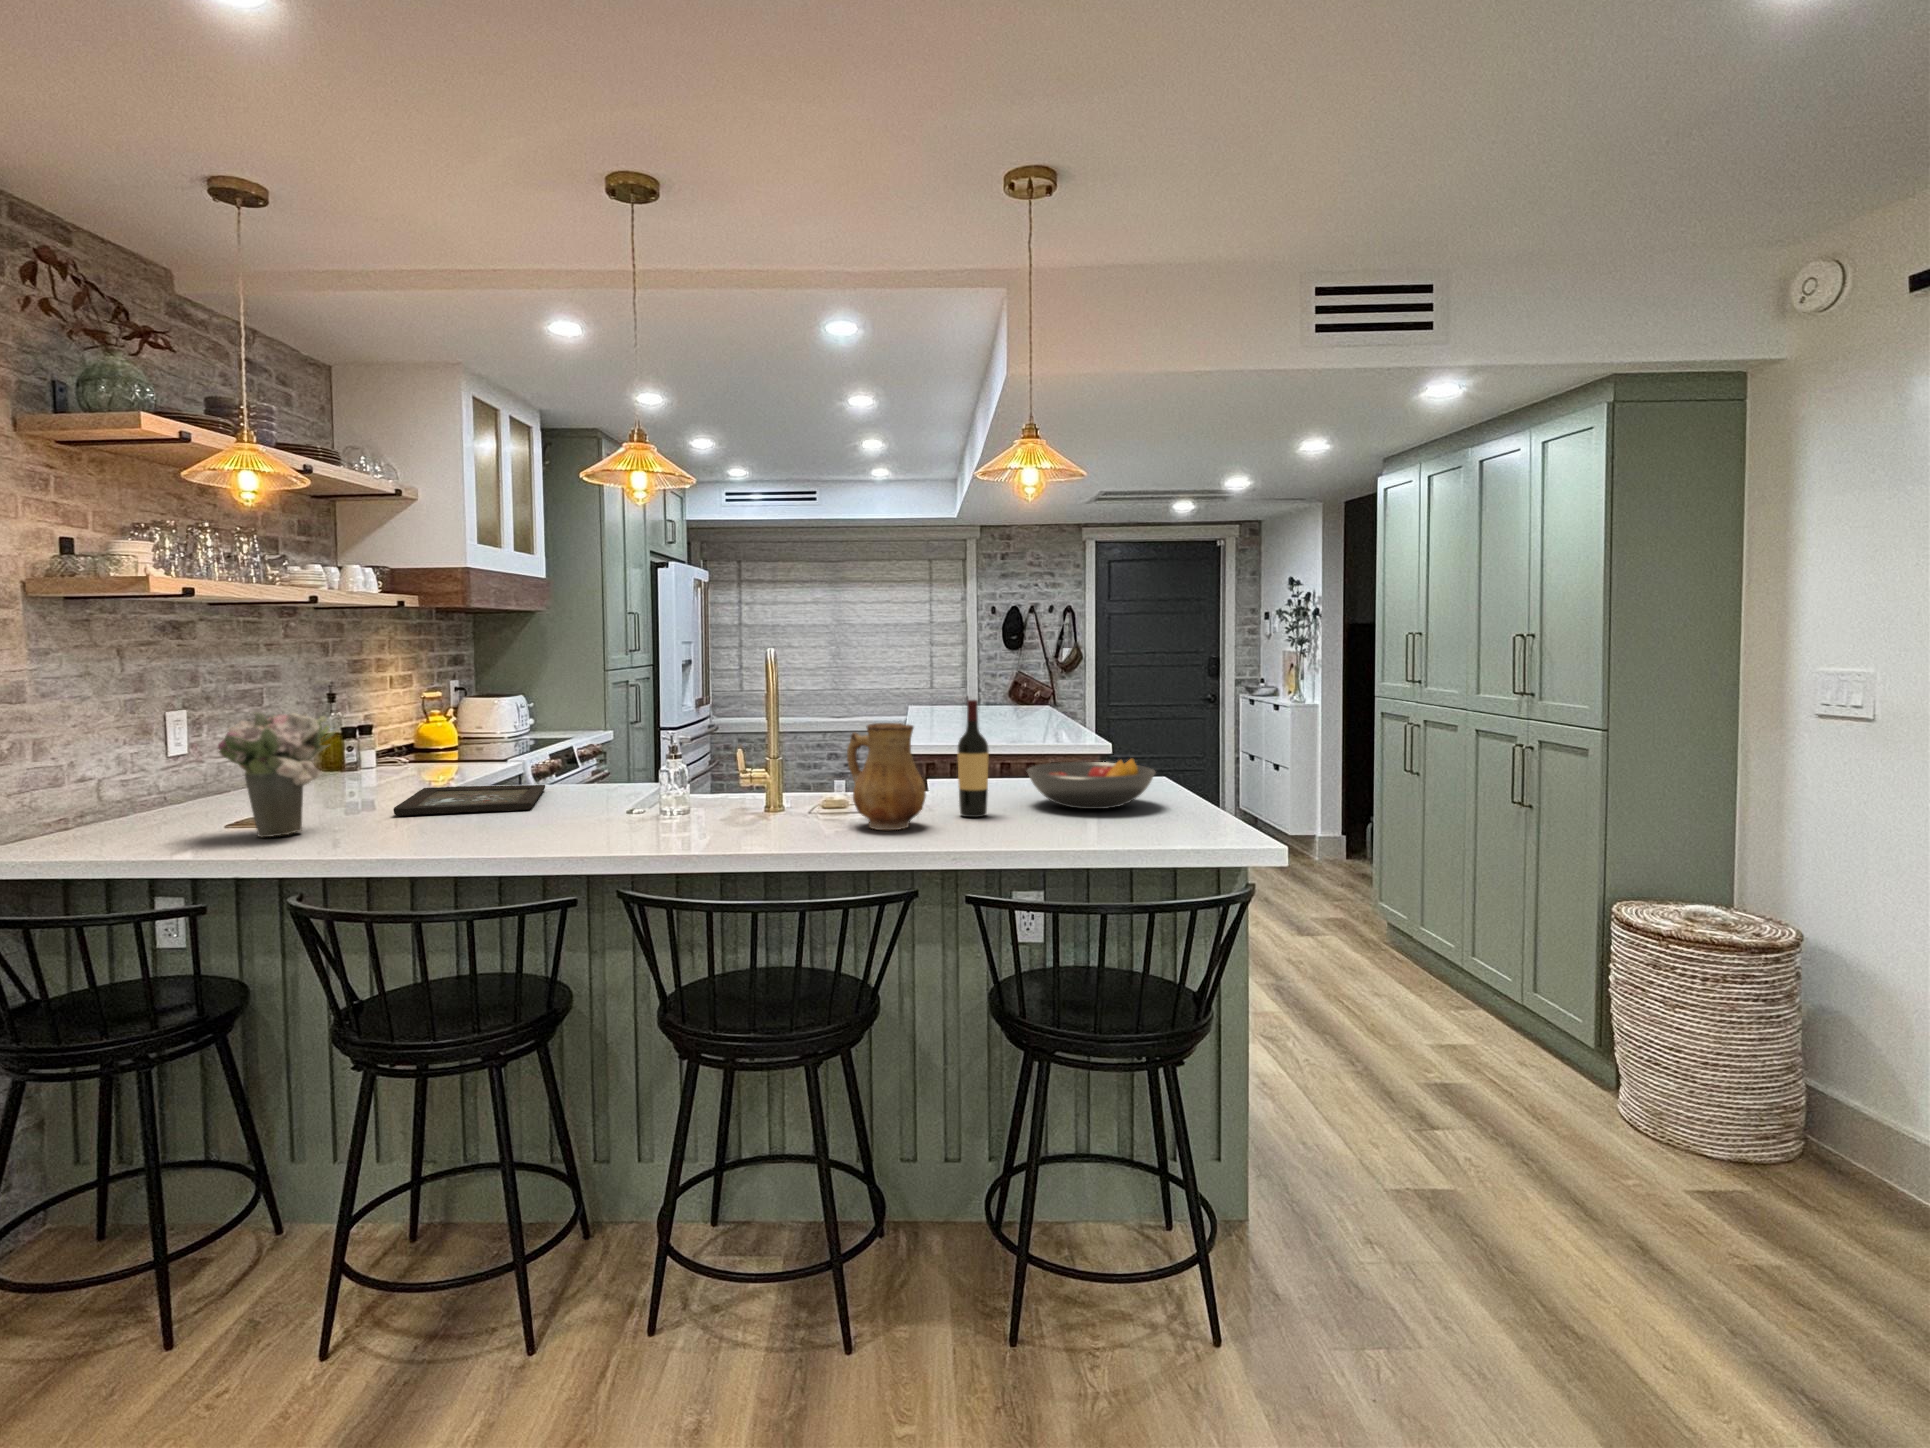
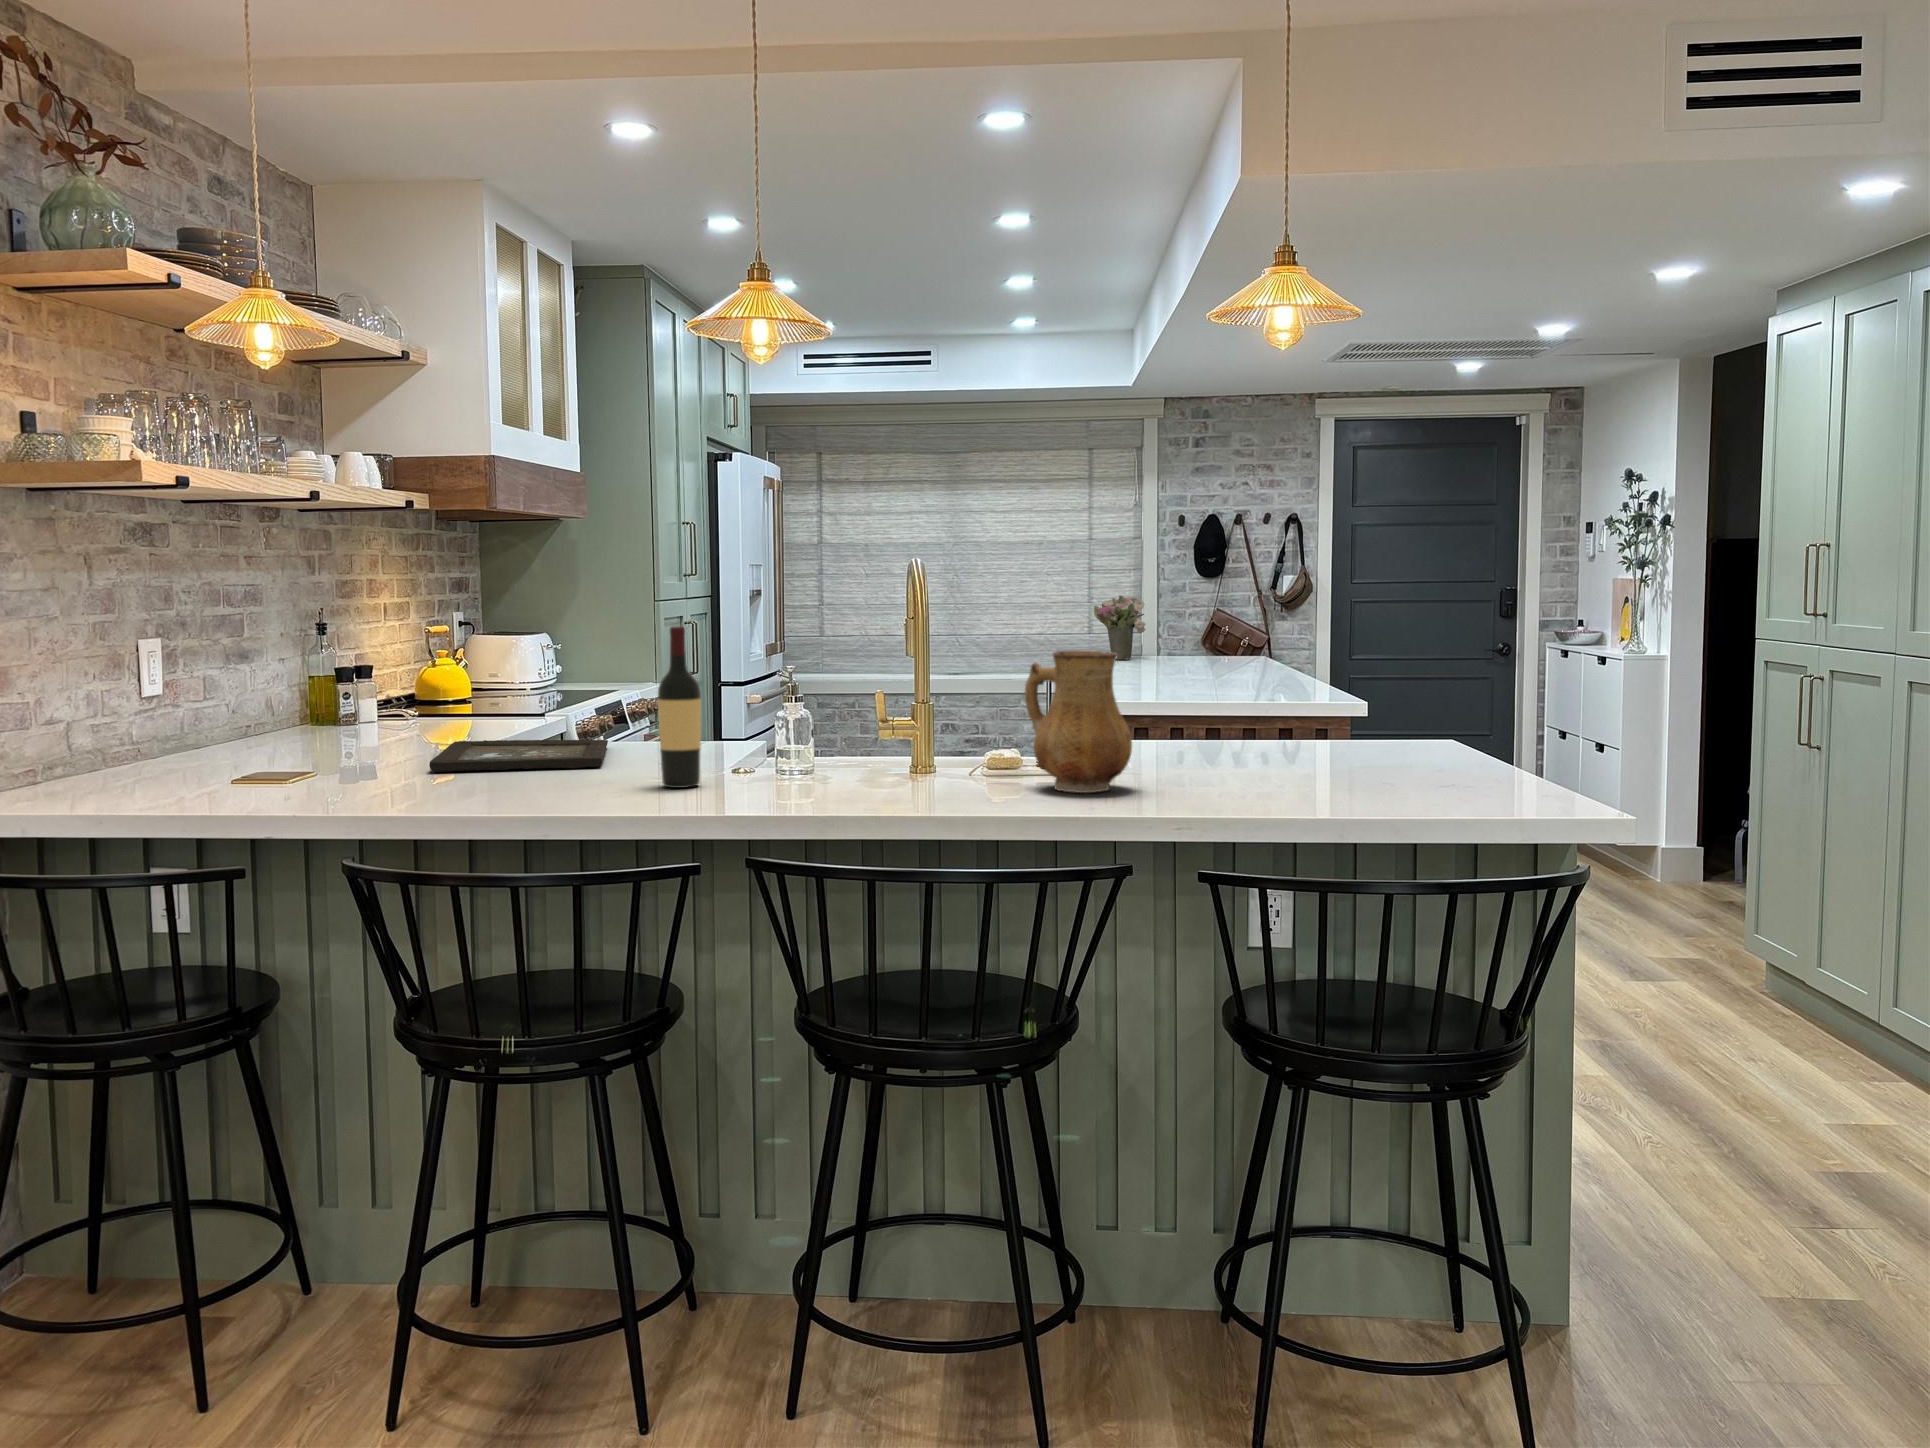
wine bottle: present [958,700,989,817] -> present [658,626,701,788]
flower bouquet: present [218,712,334,837] -> present [1094,595,1146,660]
fruit bowl: present [1027,758,1156,809] -> none [1263,704,1447,772]

